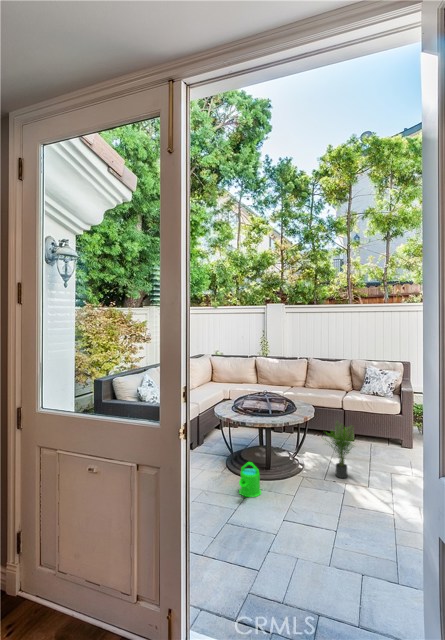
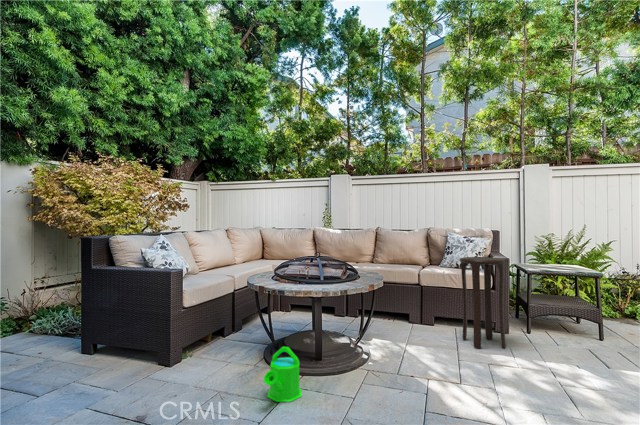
stool: none [373,391,408,461] -> present [460,257,506,348]
potted plant: present [325,425,353,478] -> none [387,289,447,371]

